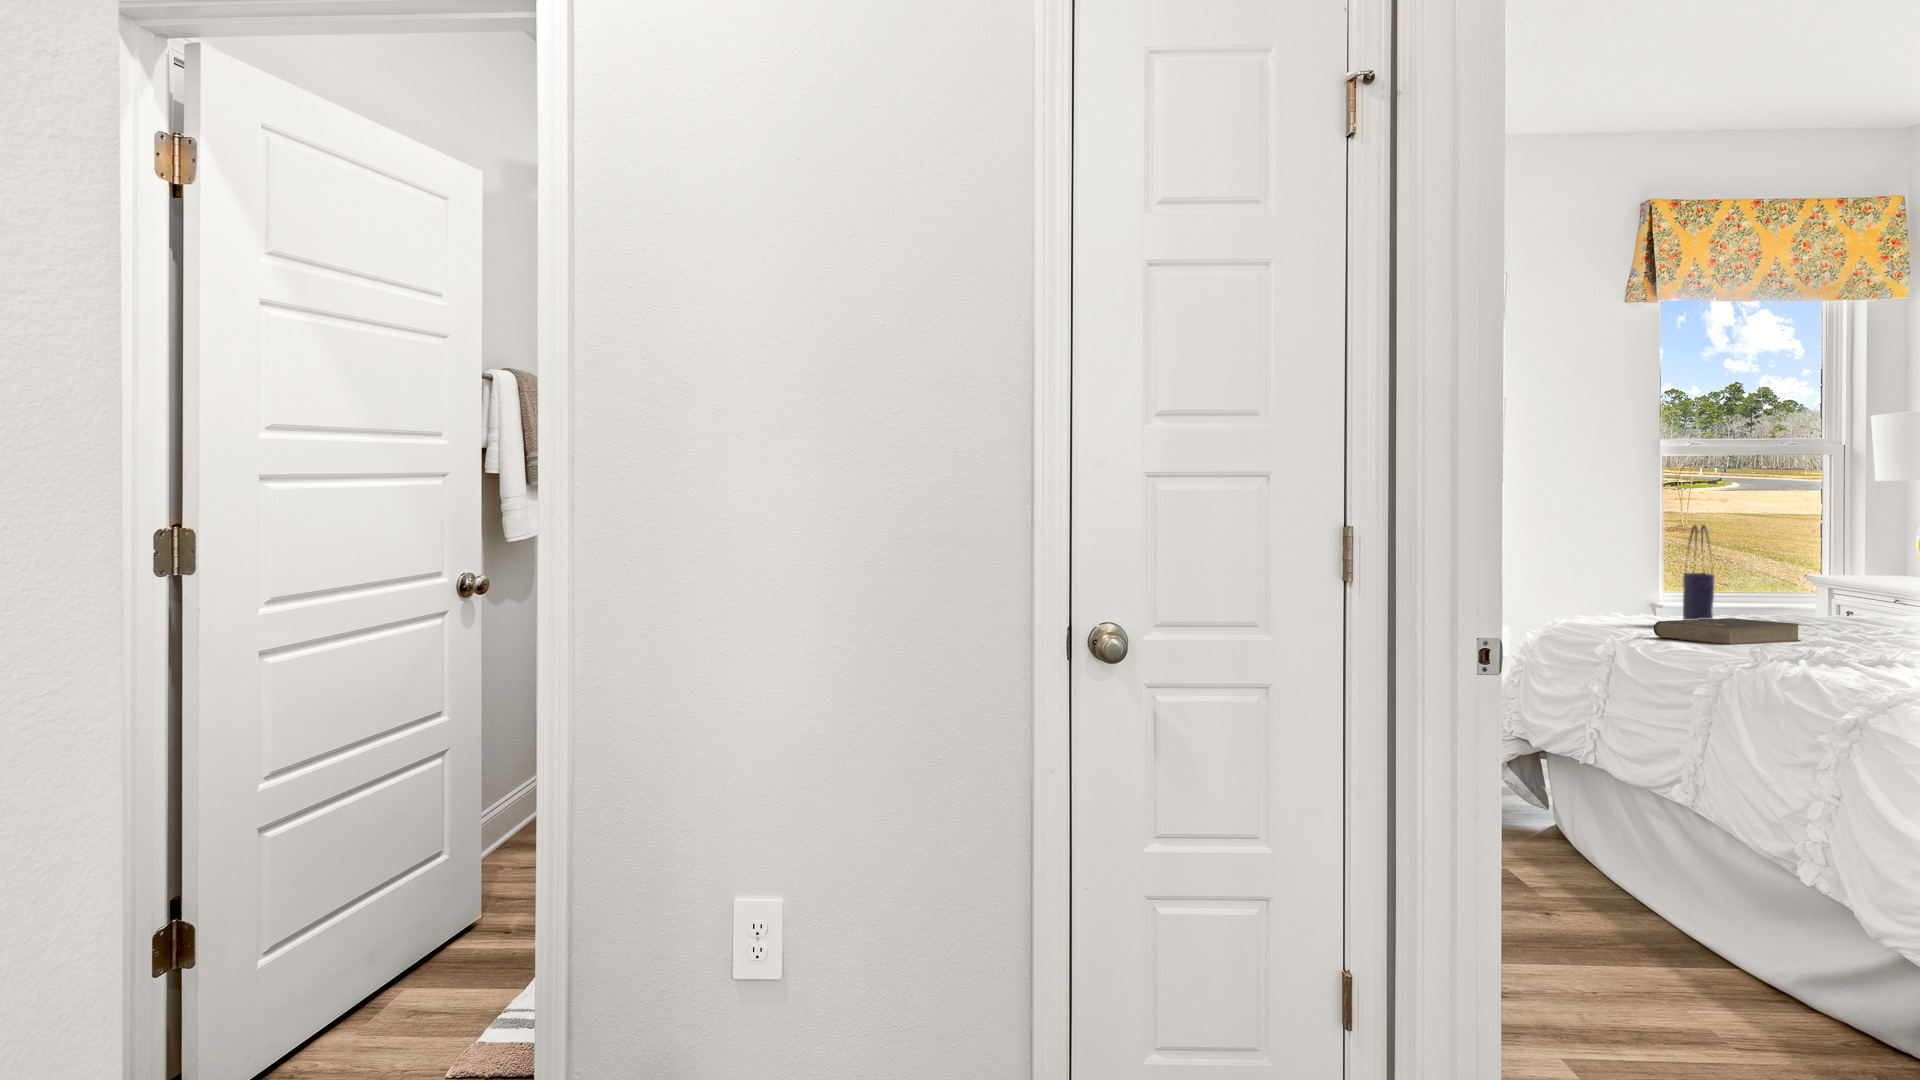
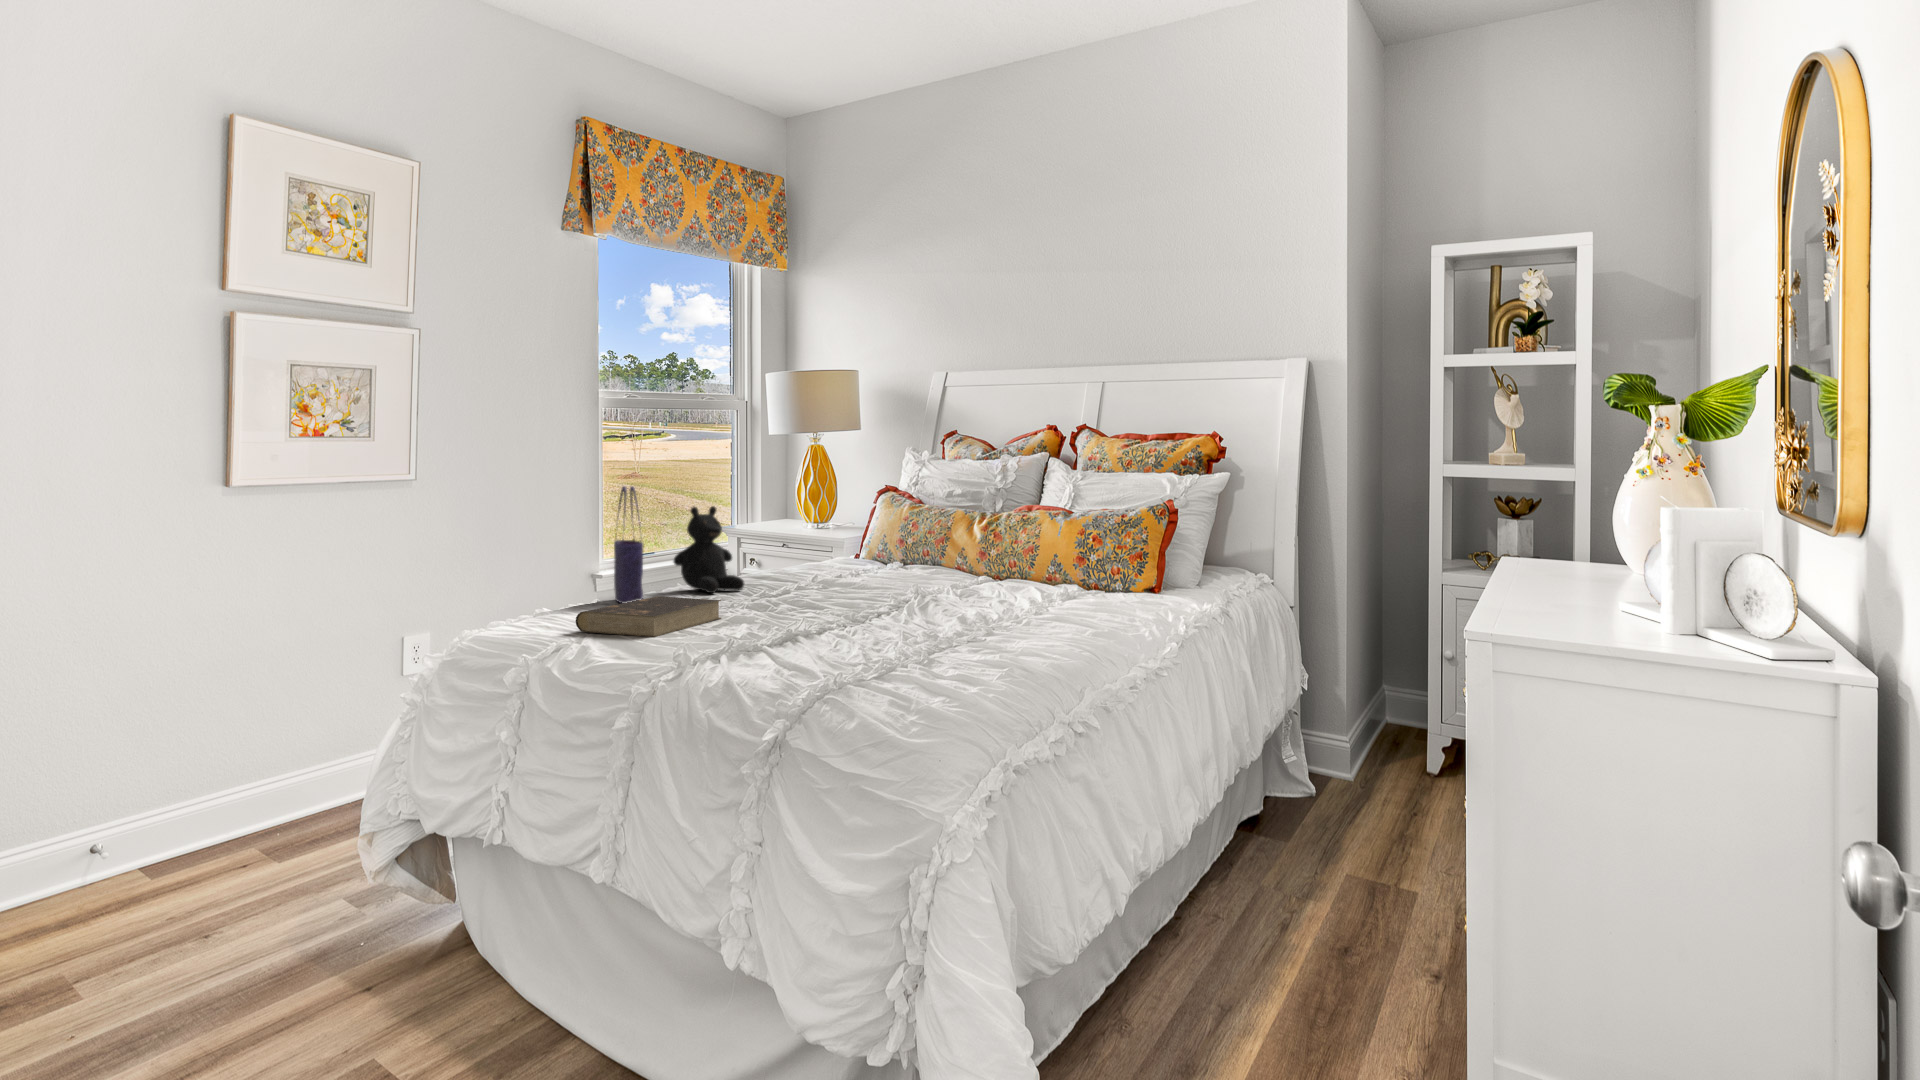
teddy bear: none [1746,545,1831,627] -> present [673,506,744,593]

